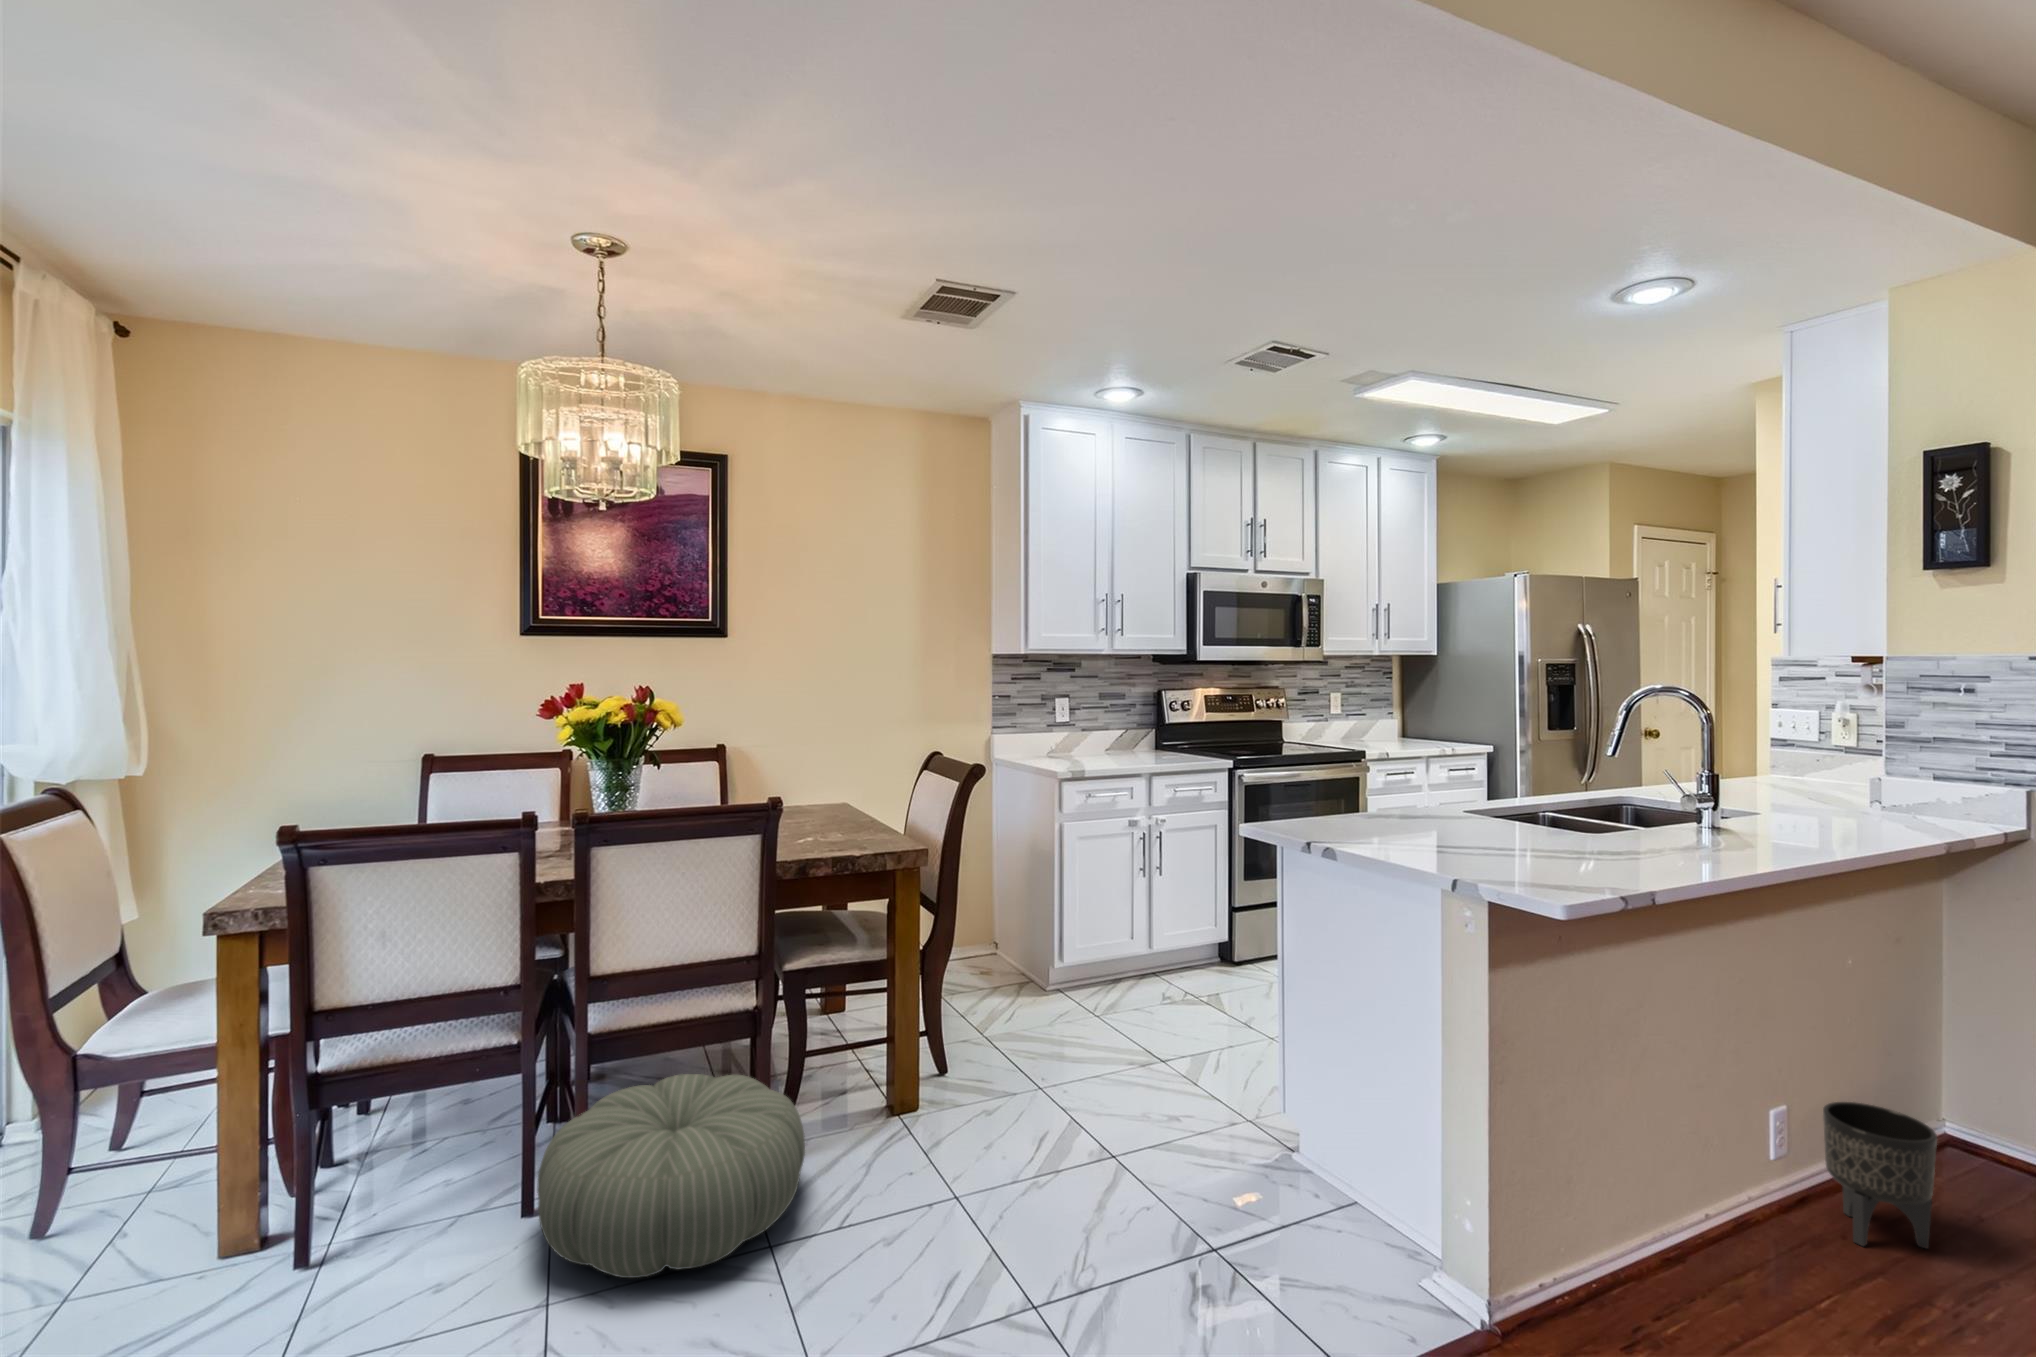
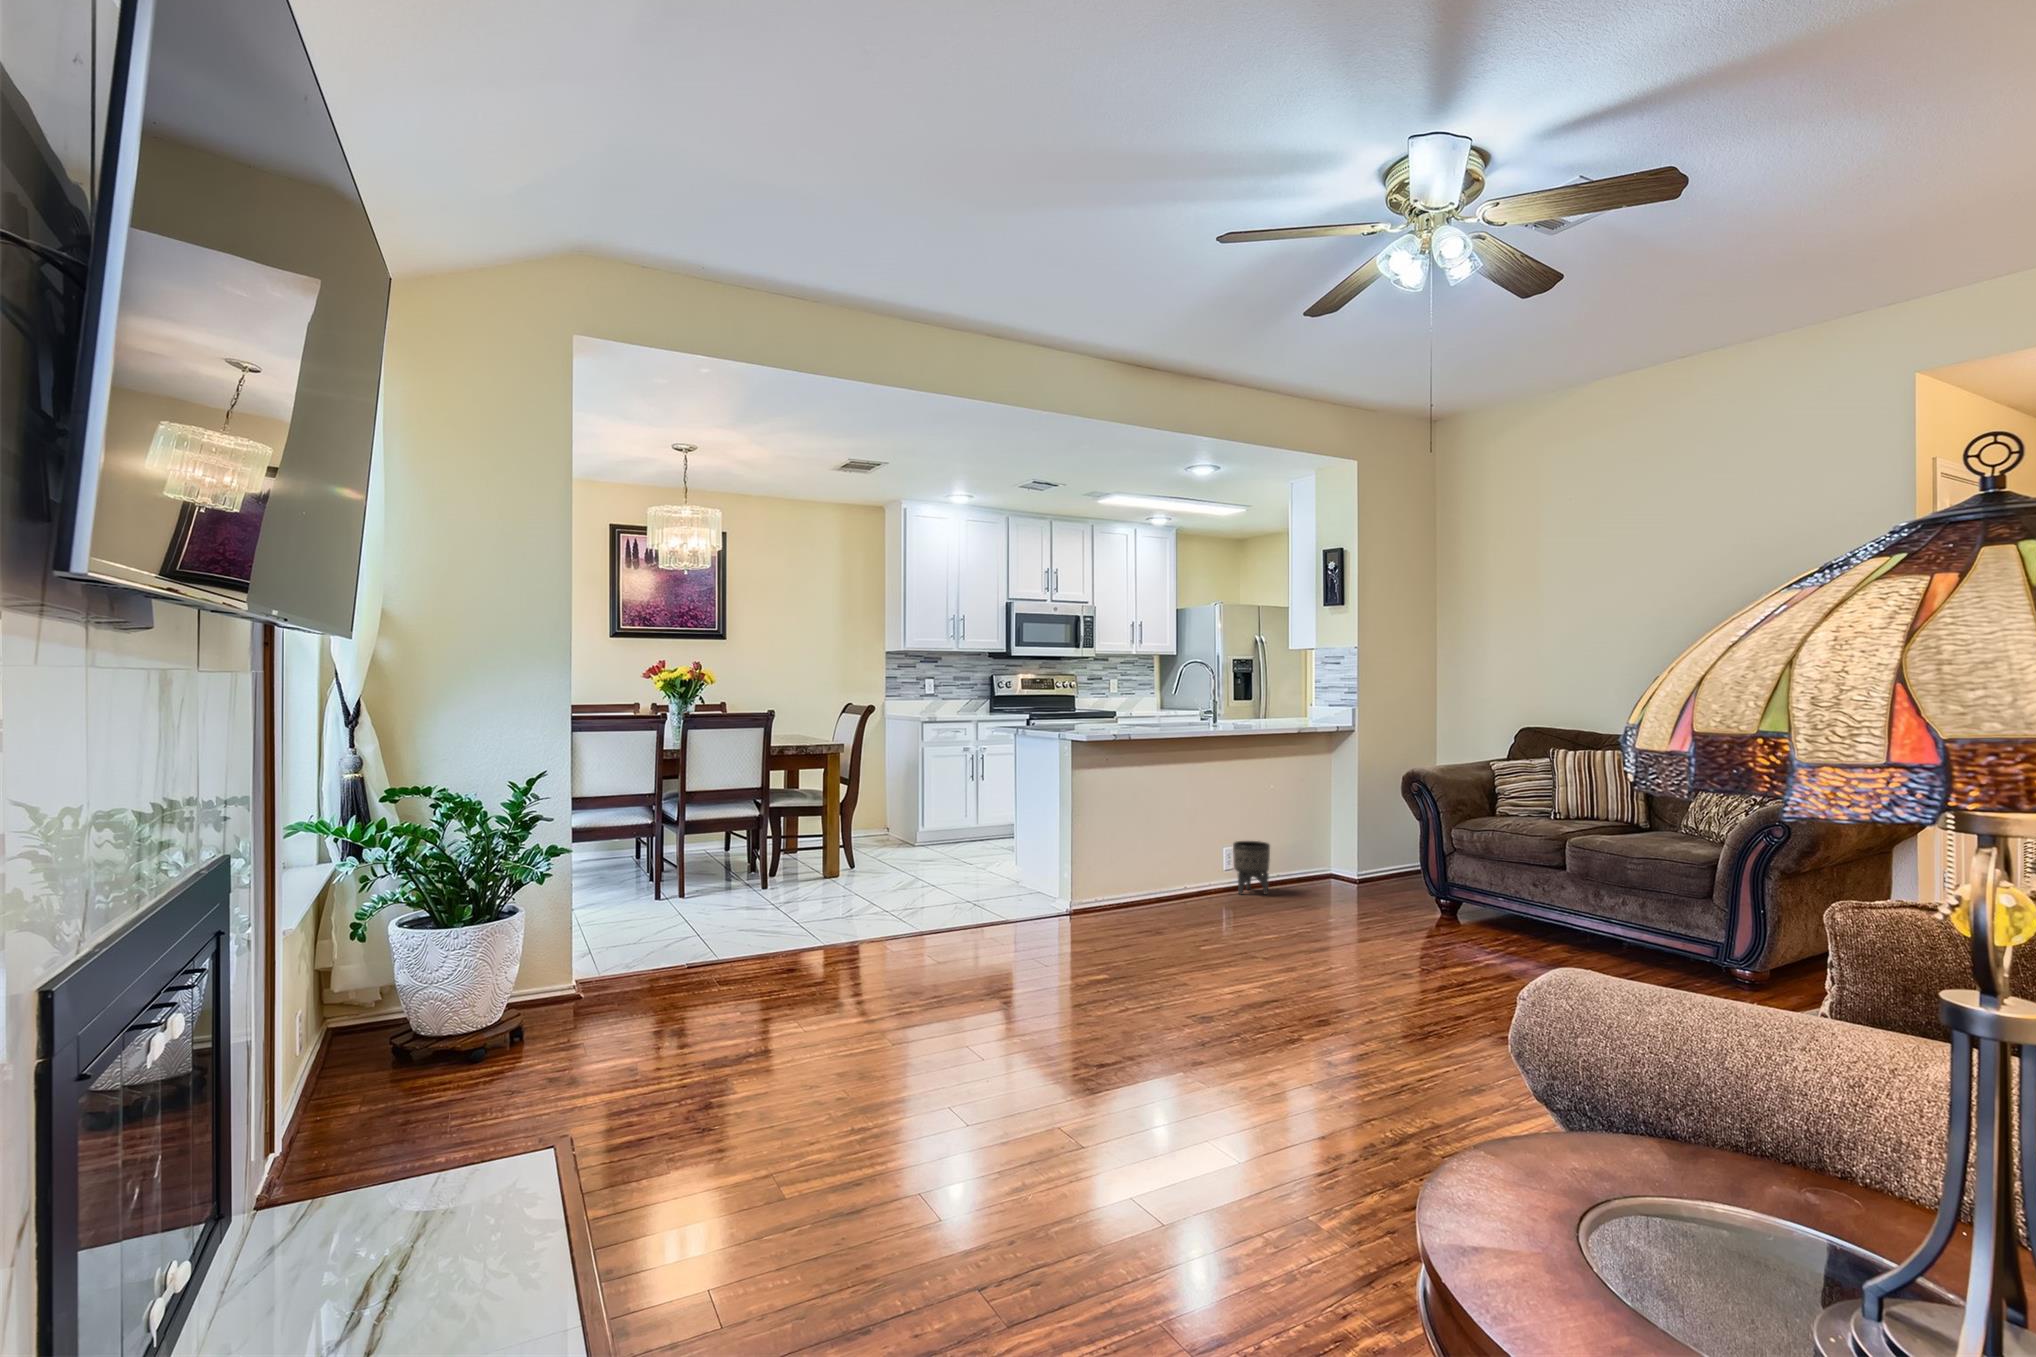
pouf: present [537,1074,805,1278] -> none [667,842,785,905]

